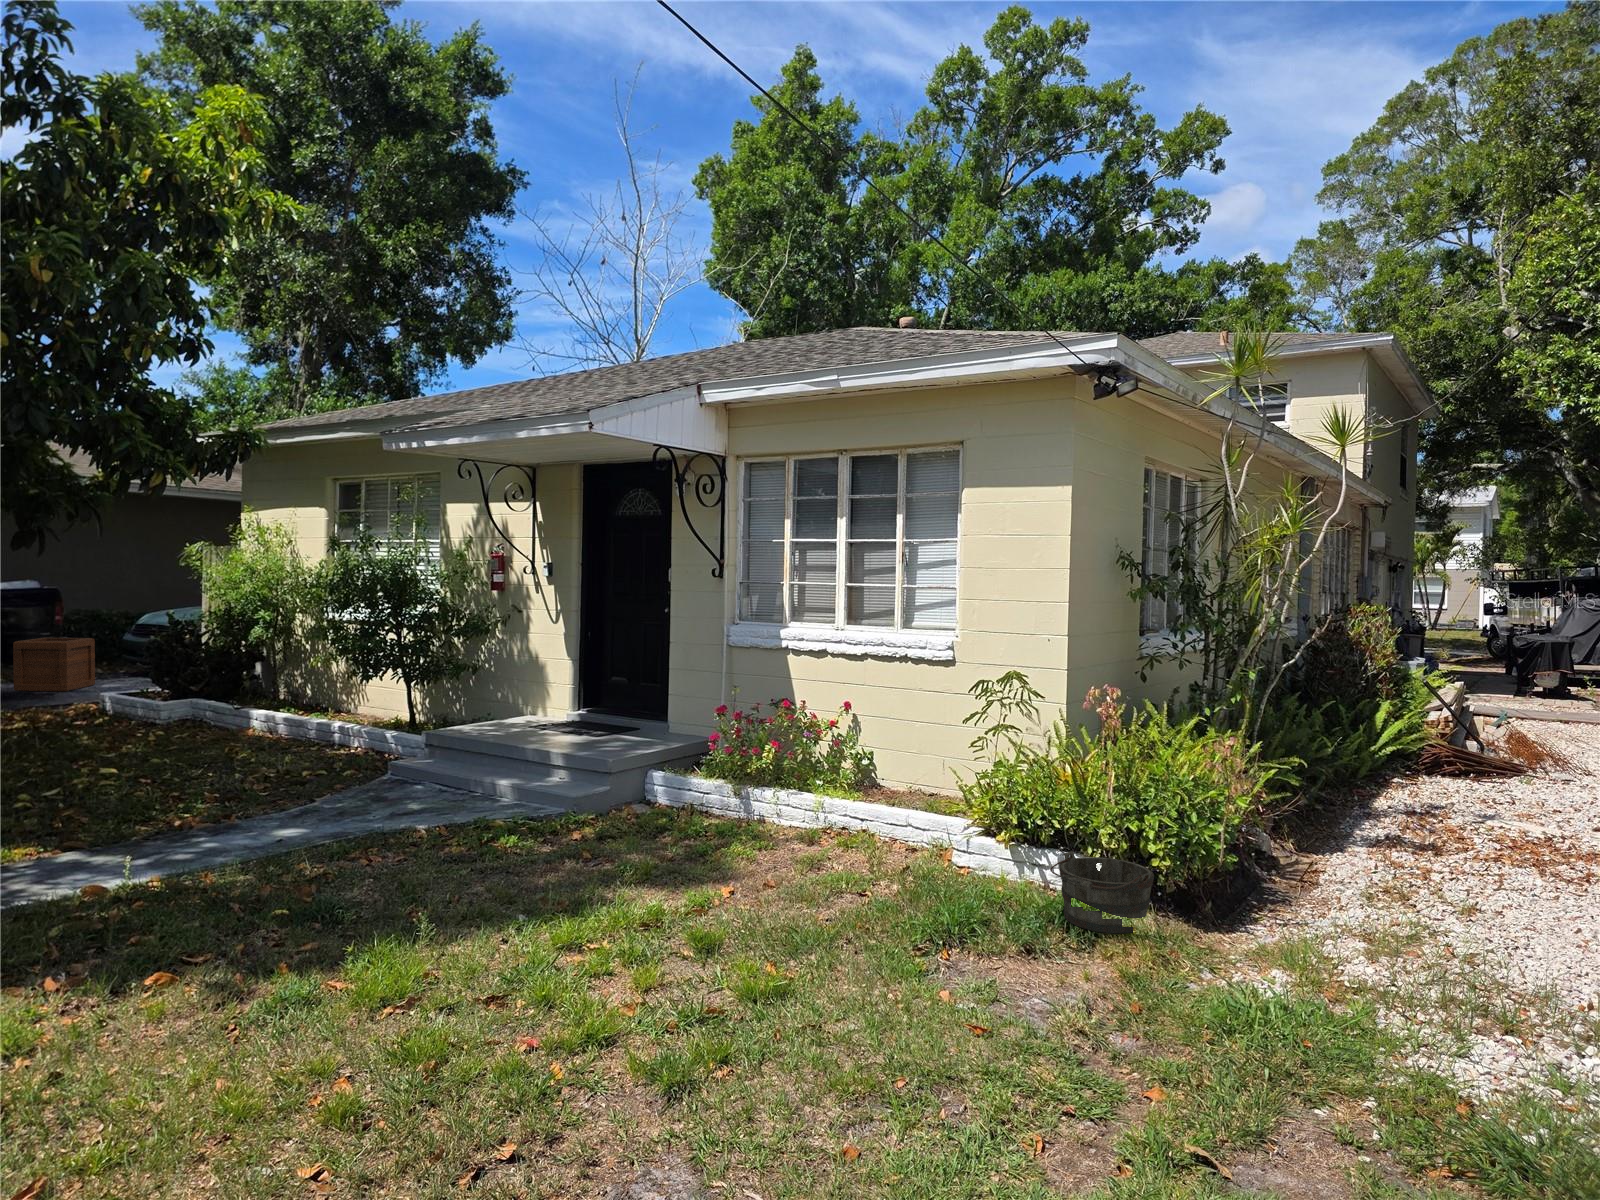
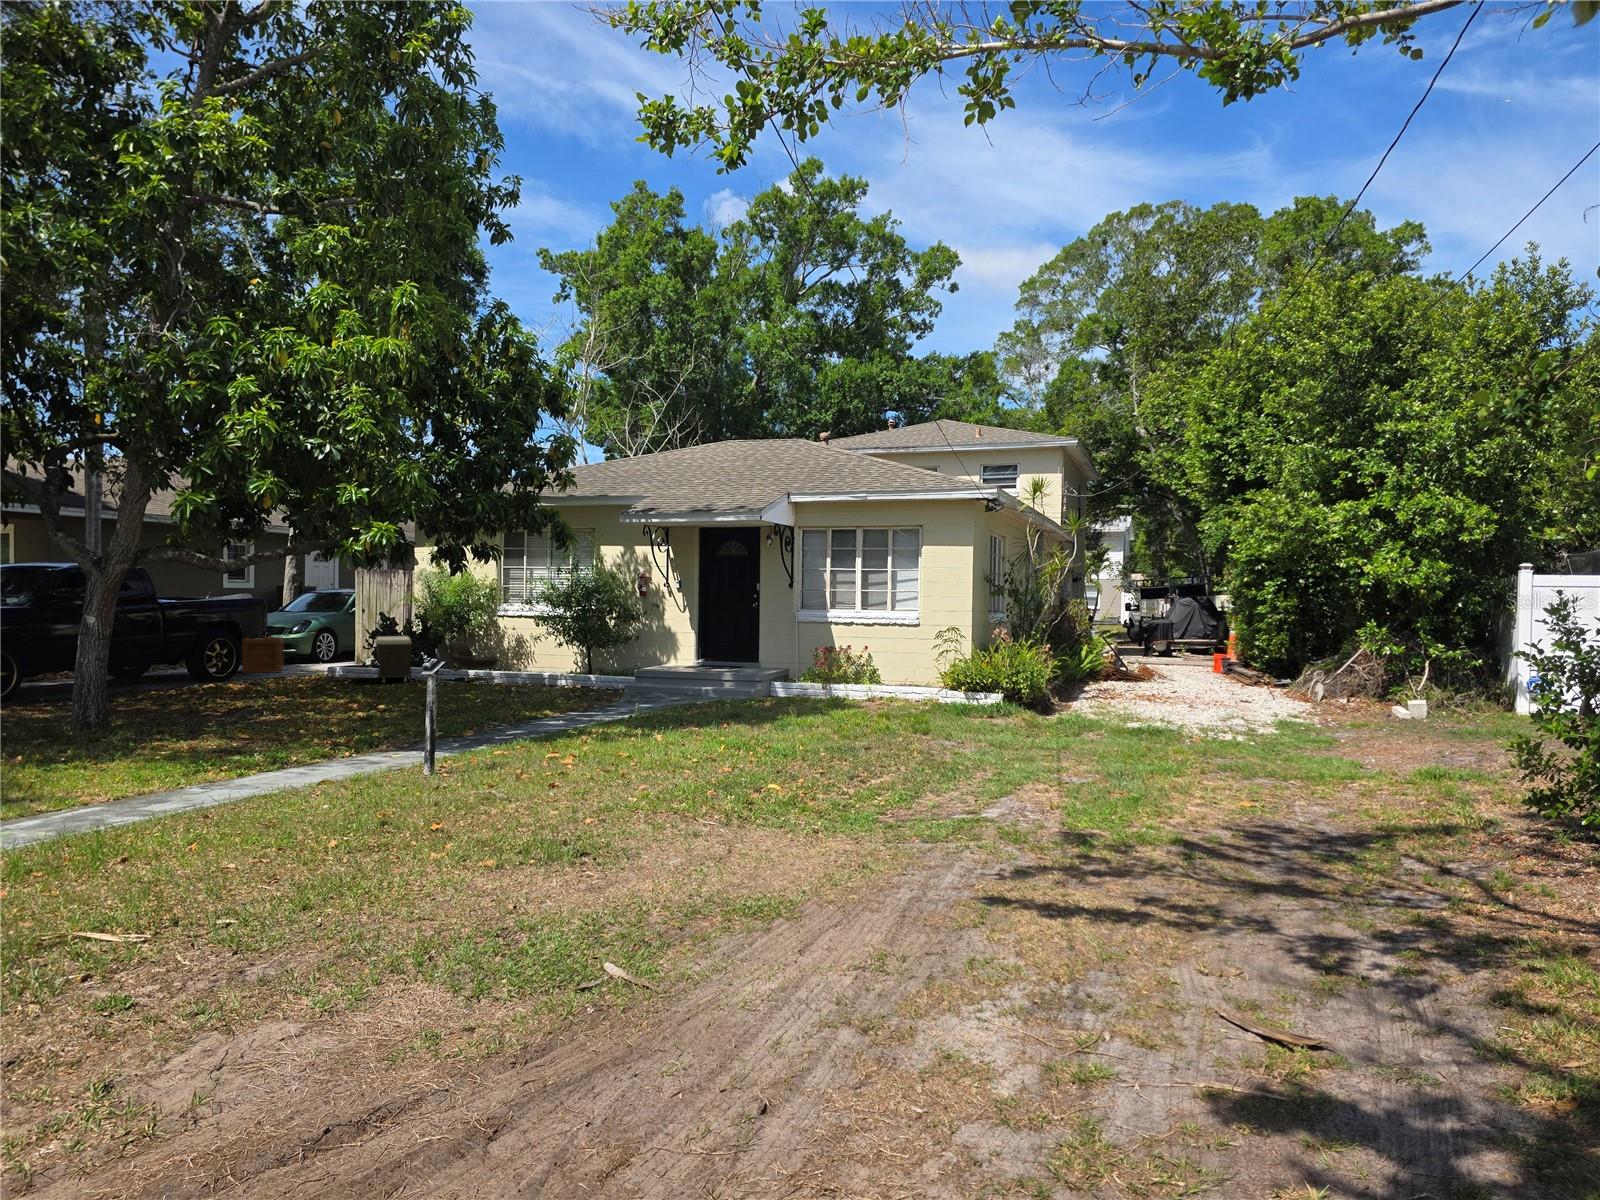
storage bench: none [108,645,203,720] -> present [376,636,412,682]
lounge chair: none [239,656,325,722] -> present [449,642,498,679]
bucket: present [1050,851,1154,933] -> none [986,690,1023,715]

